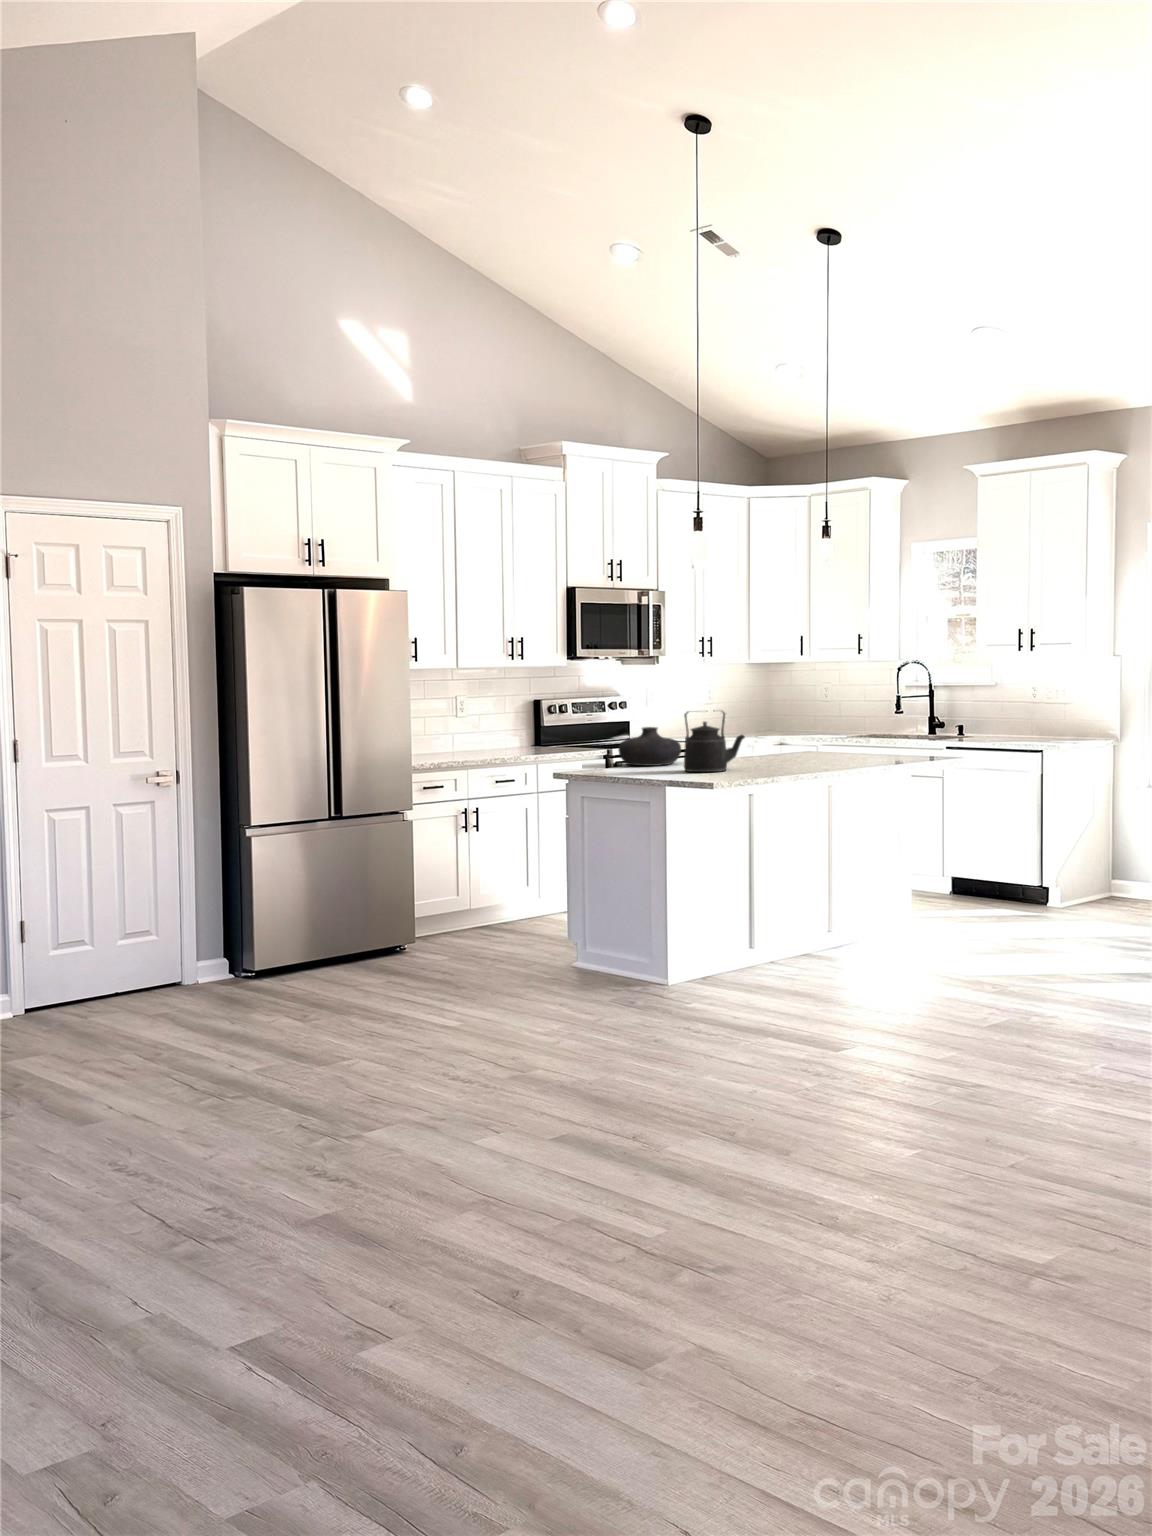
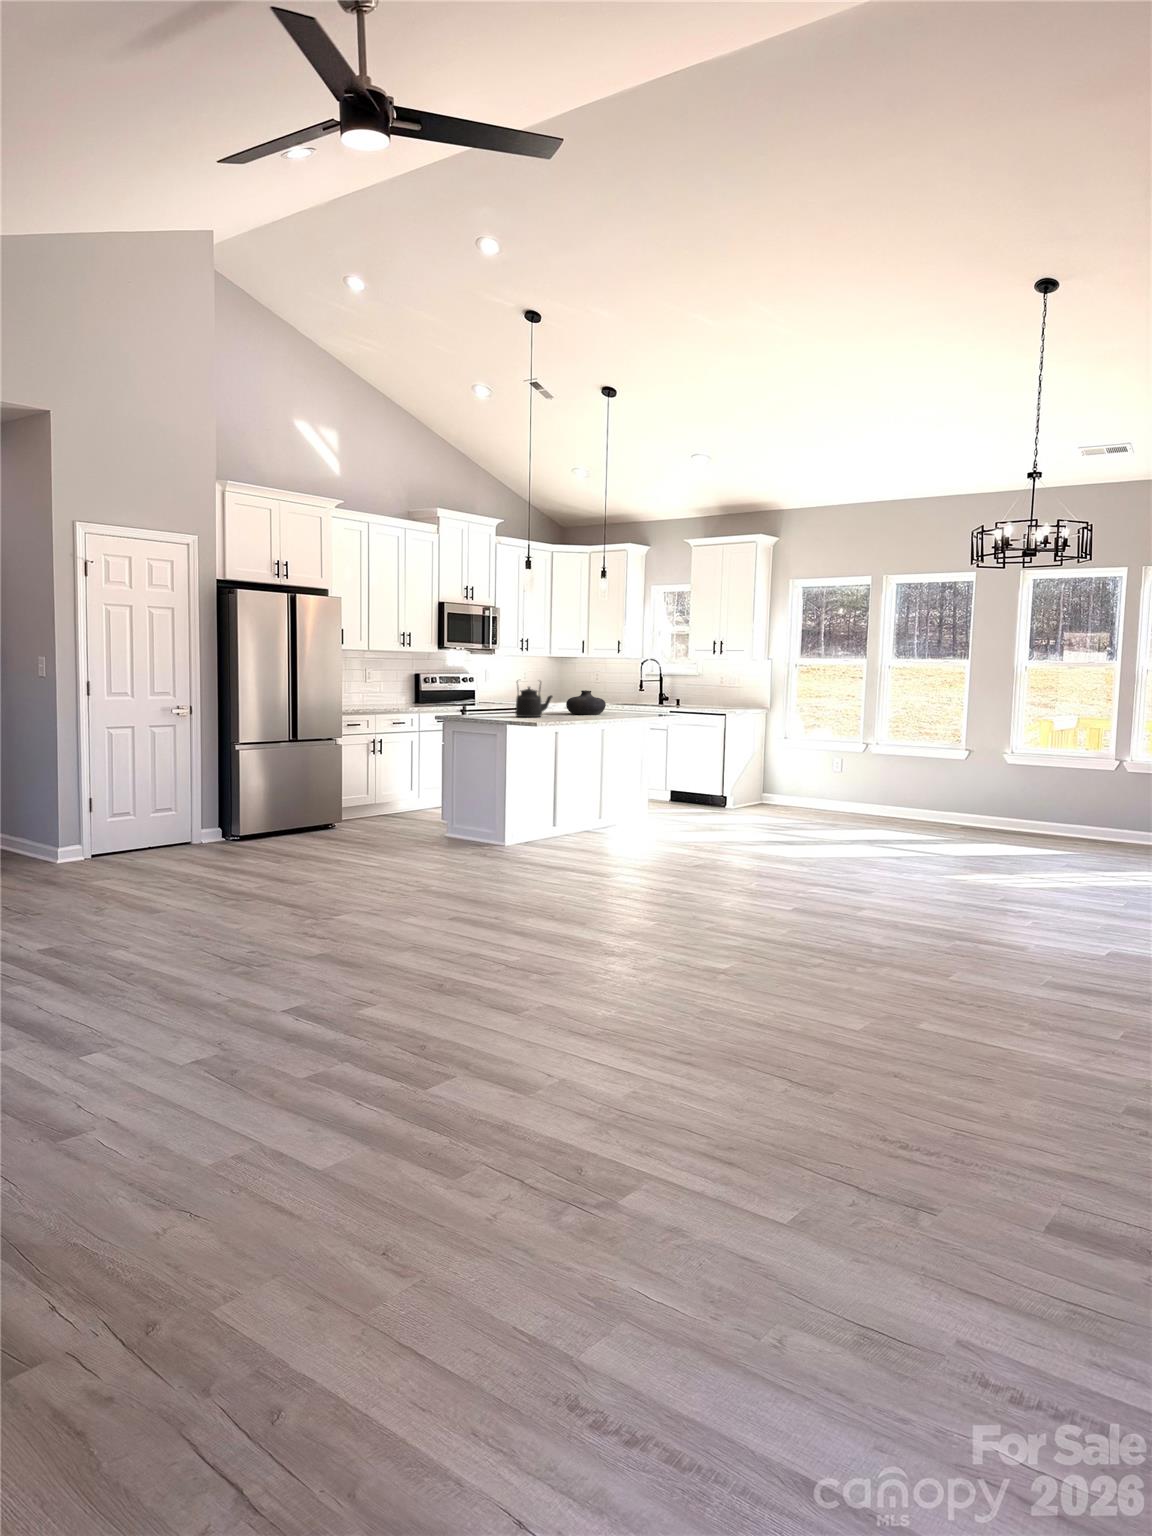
vase: present [619,727,681,766] -> present [566,690,606,715]

